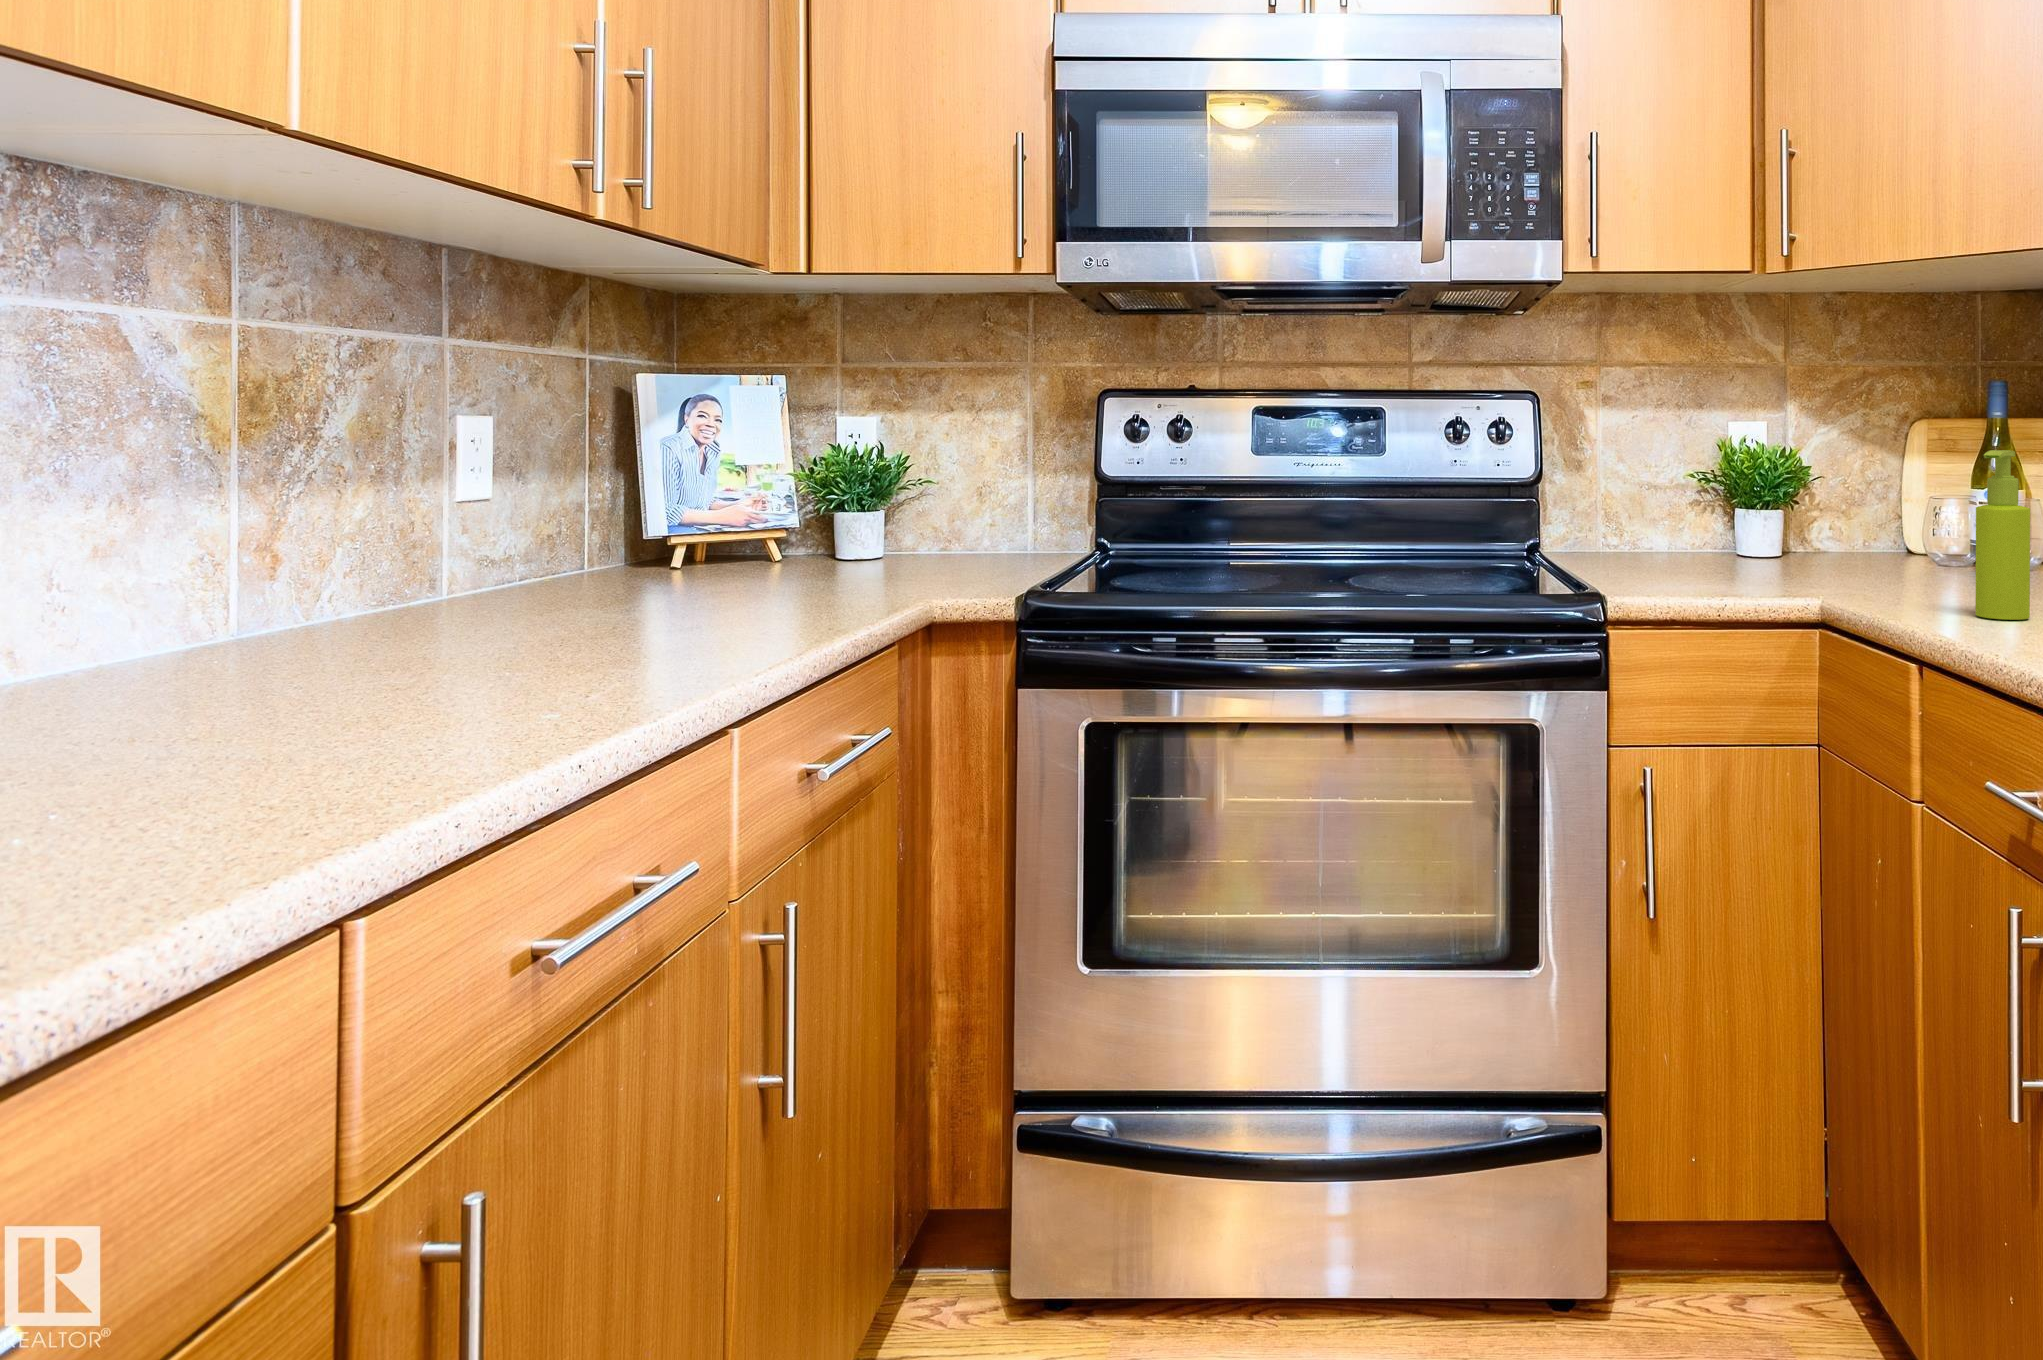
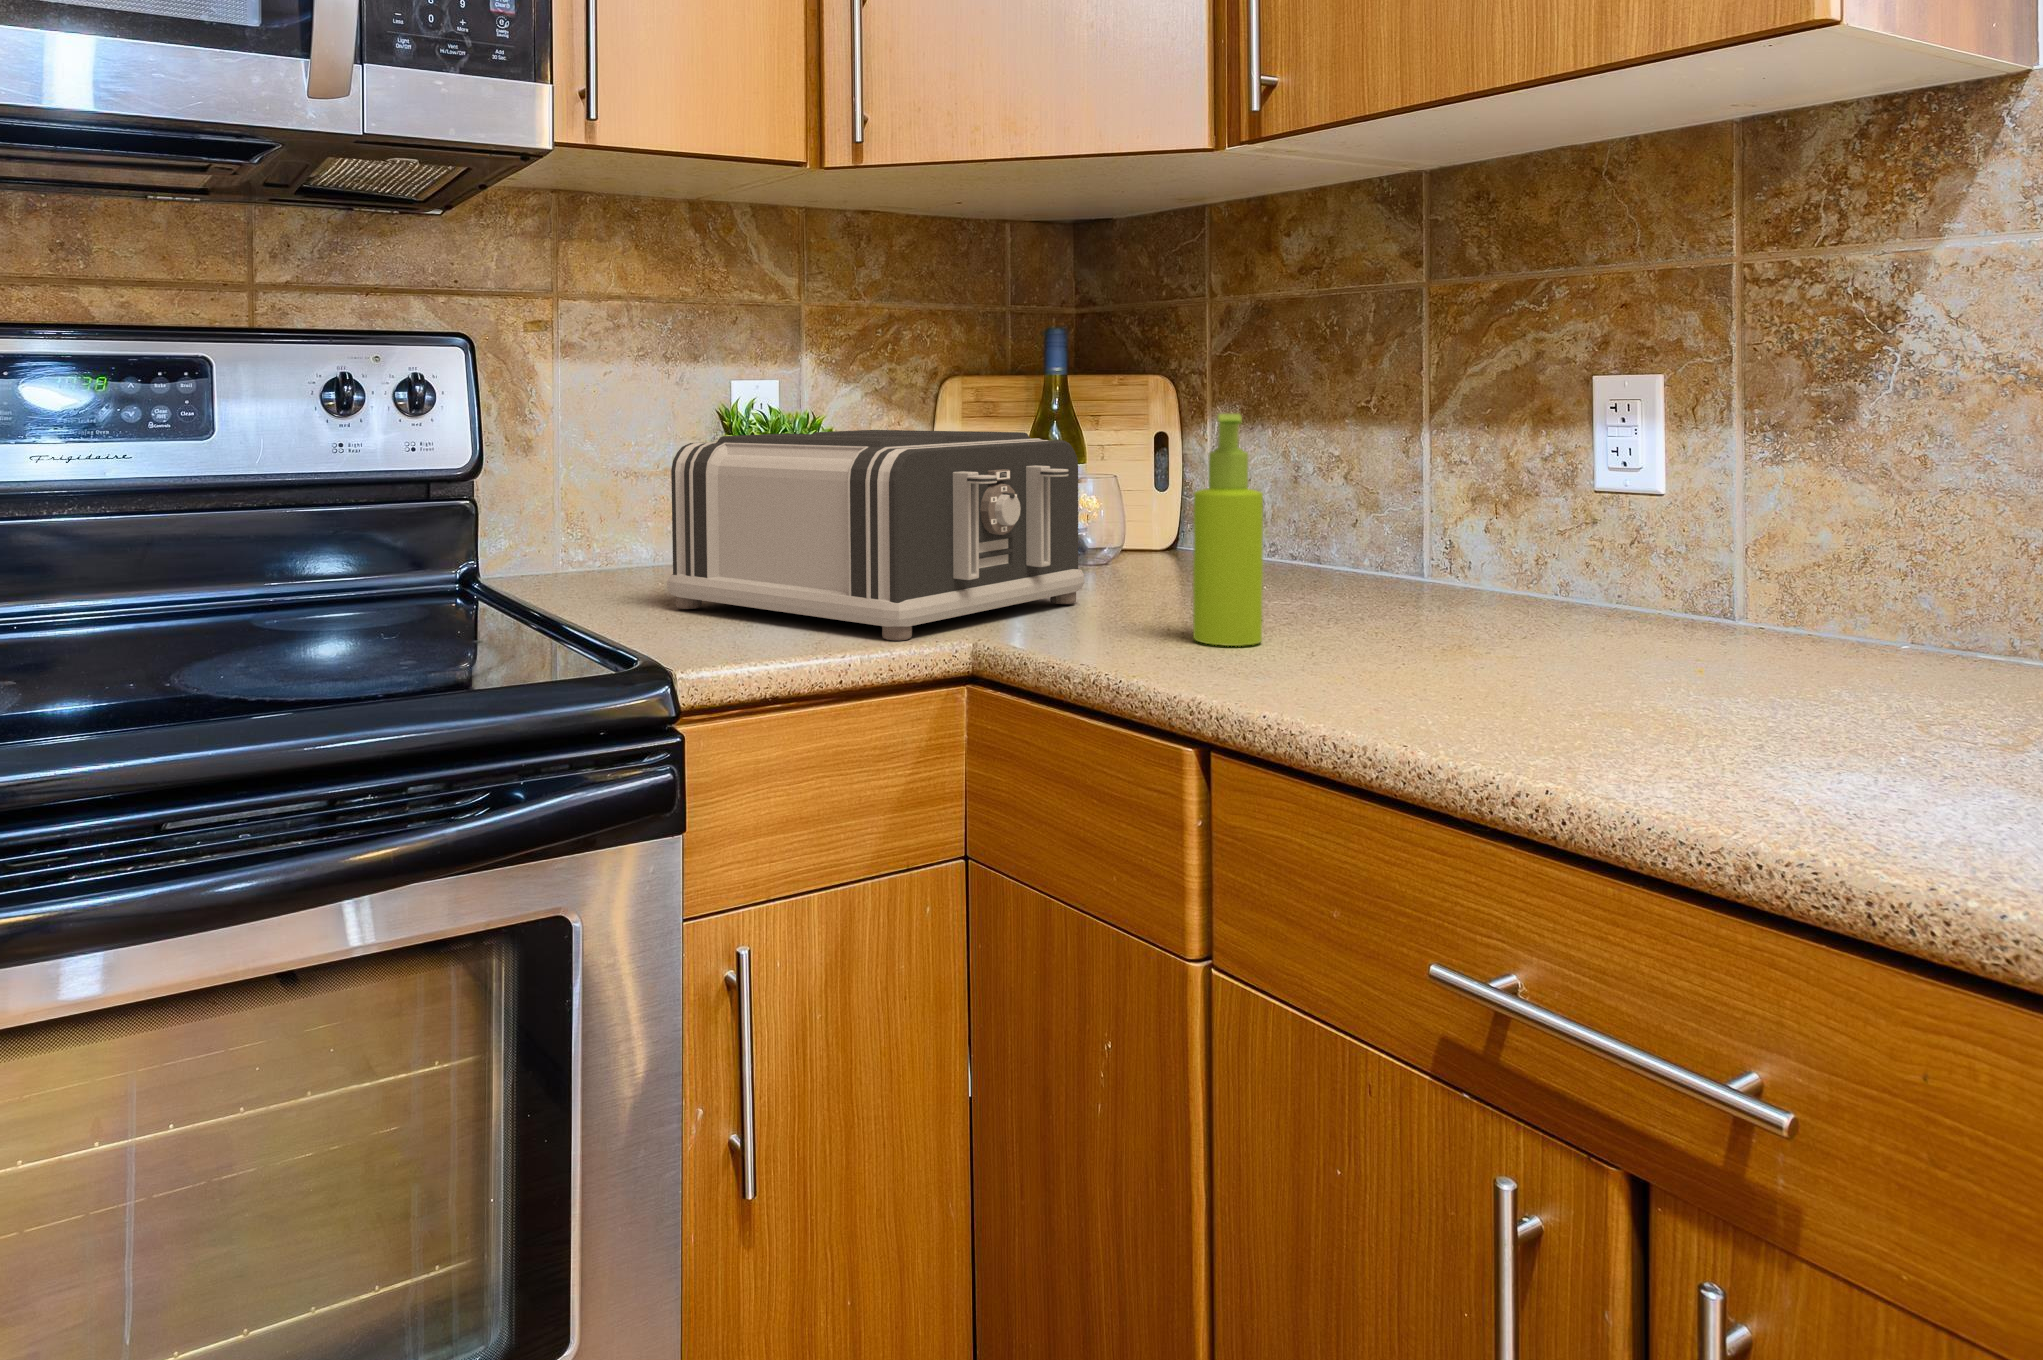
toaster: none [1643,459,1949,600] -> present [667,430,1084,641]

